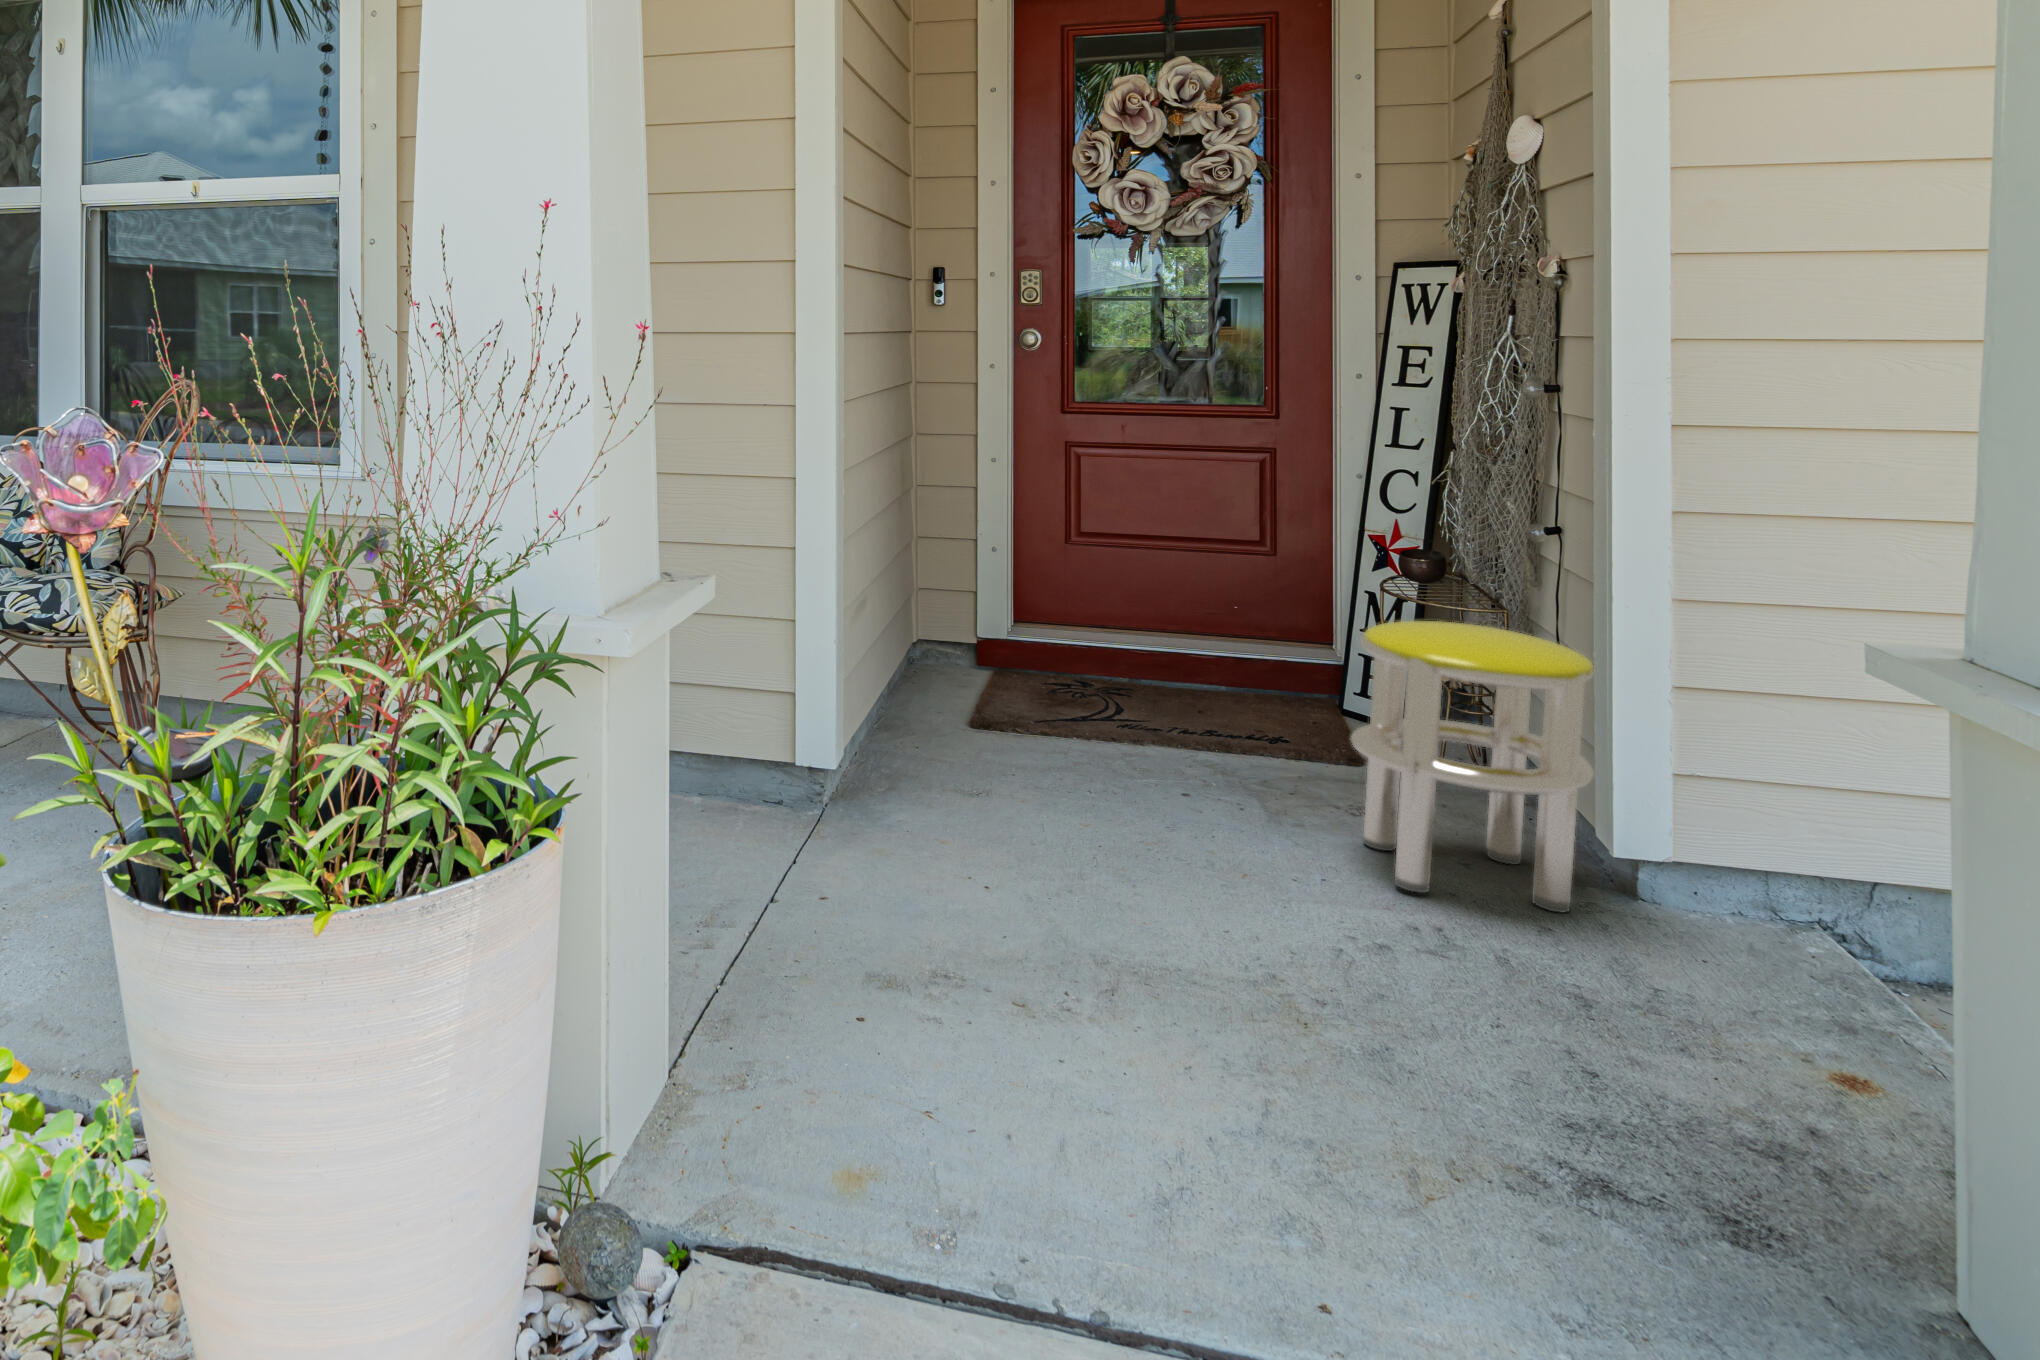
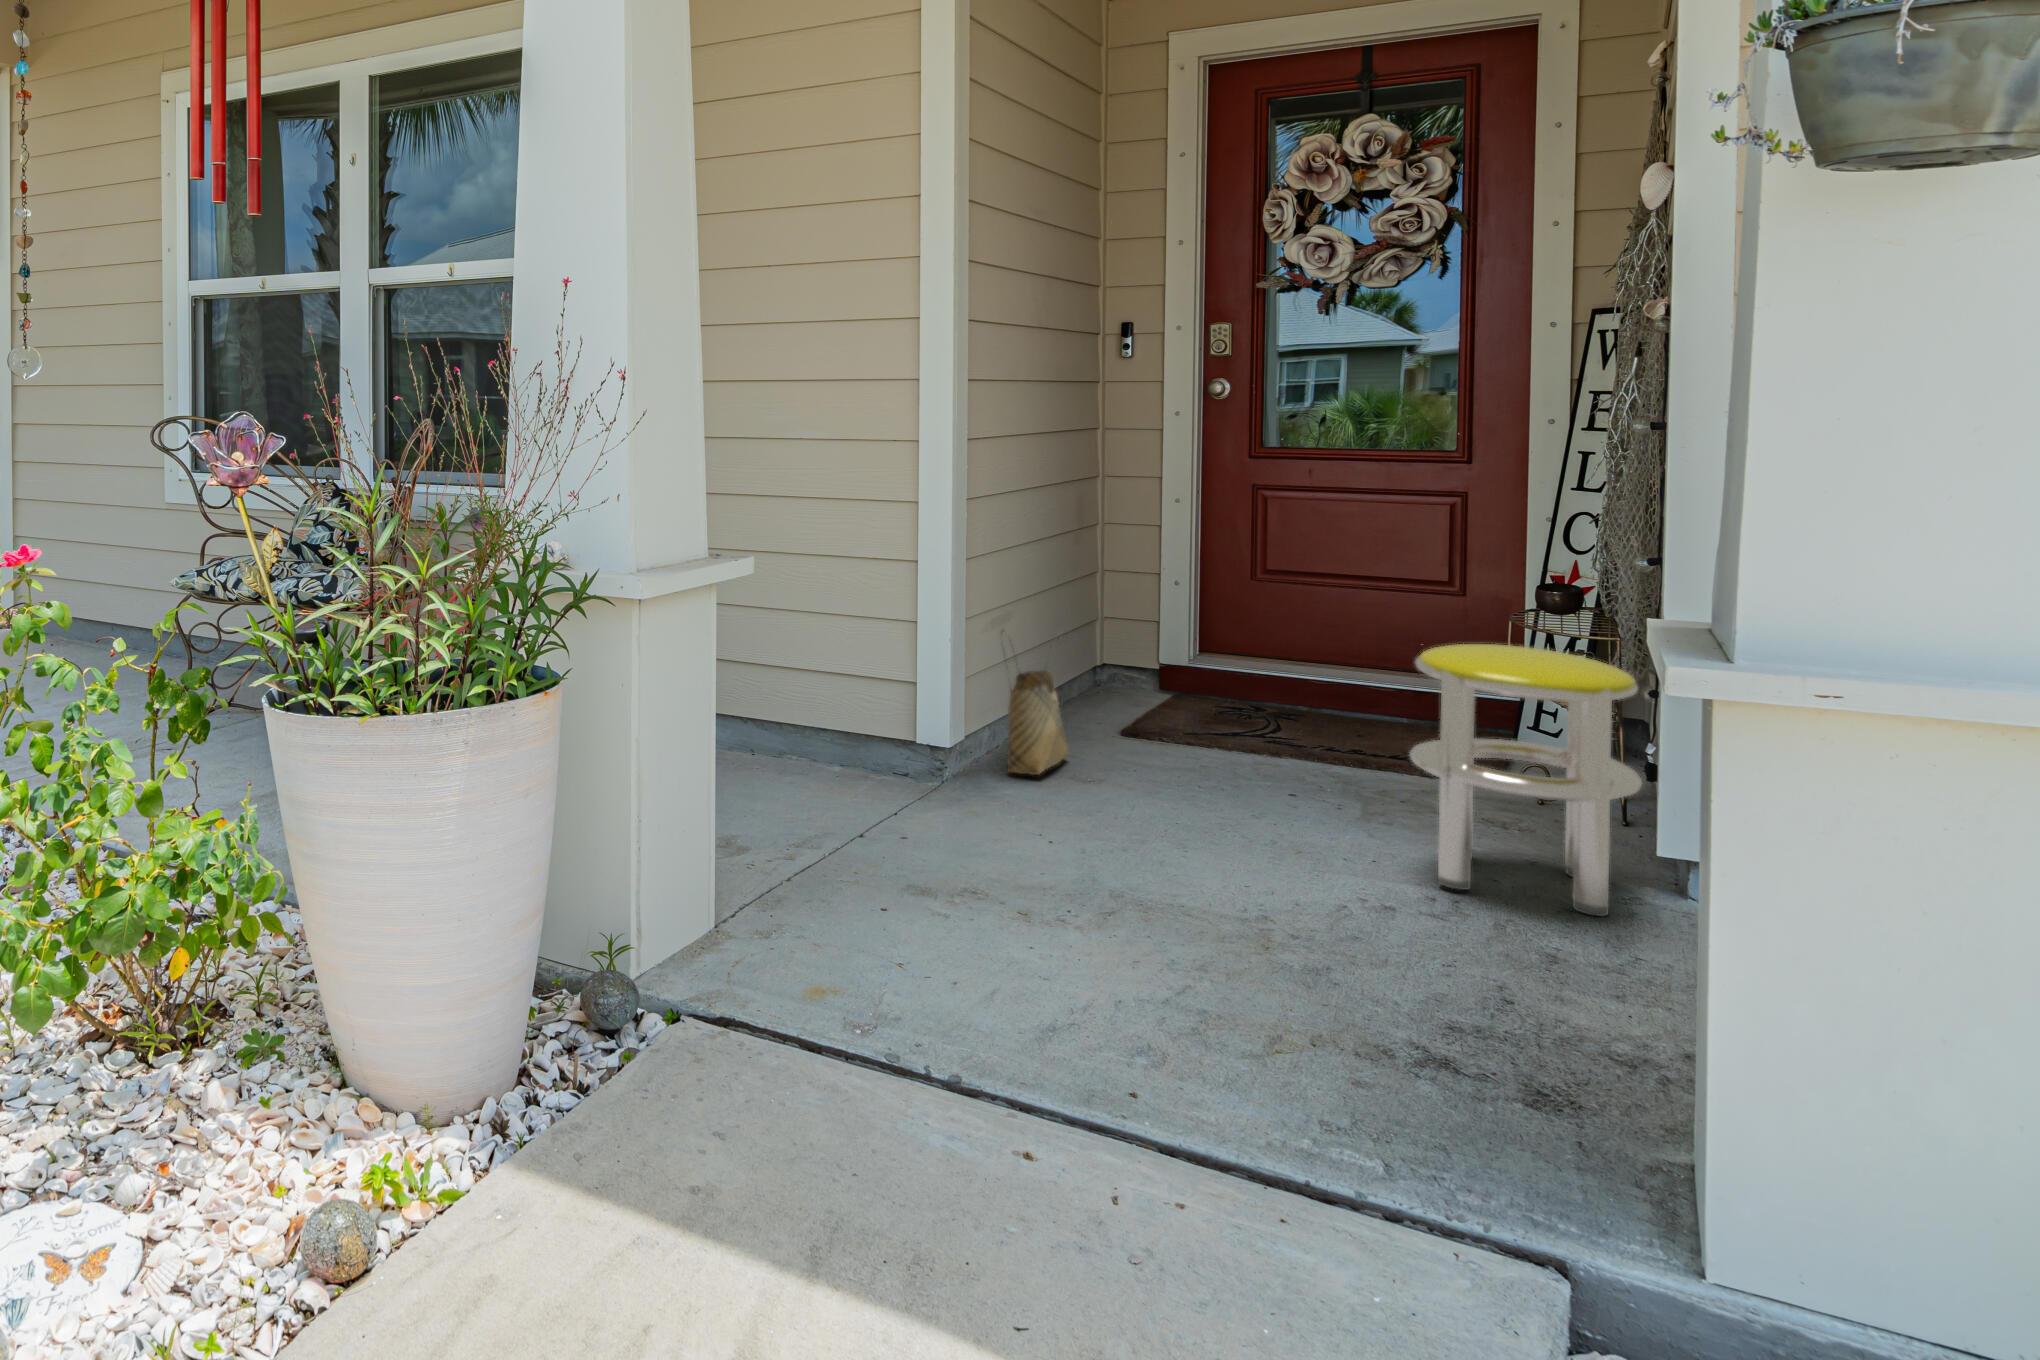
woven basket: none [869,611,937,776] -> present [1001,631,1068,775]

